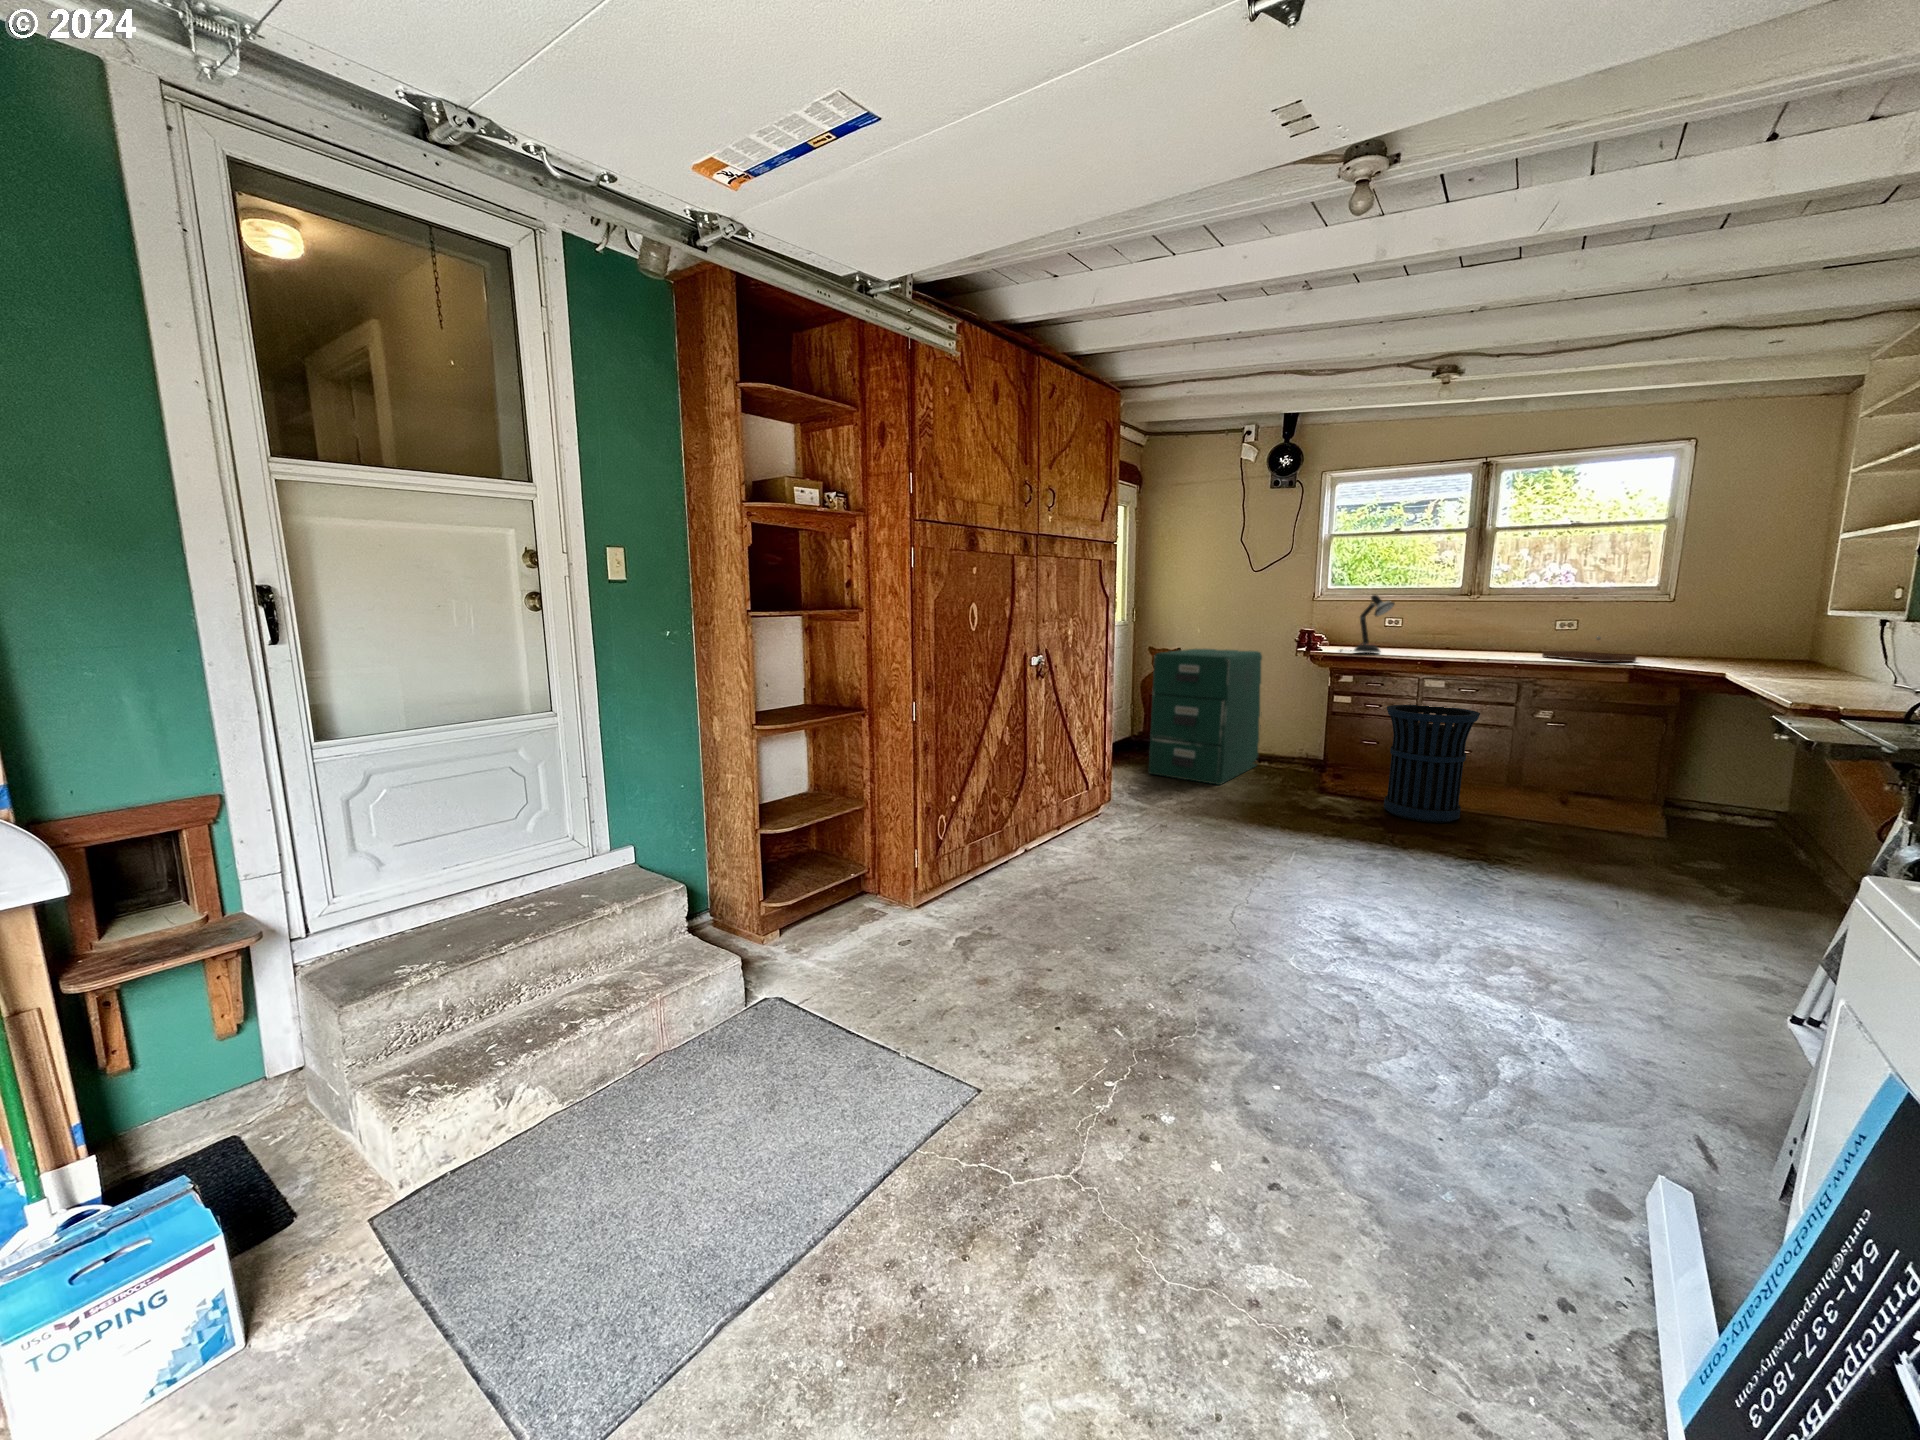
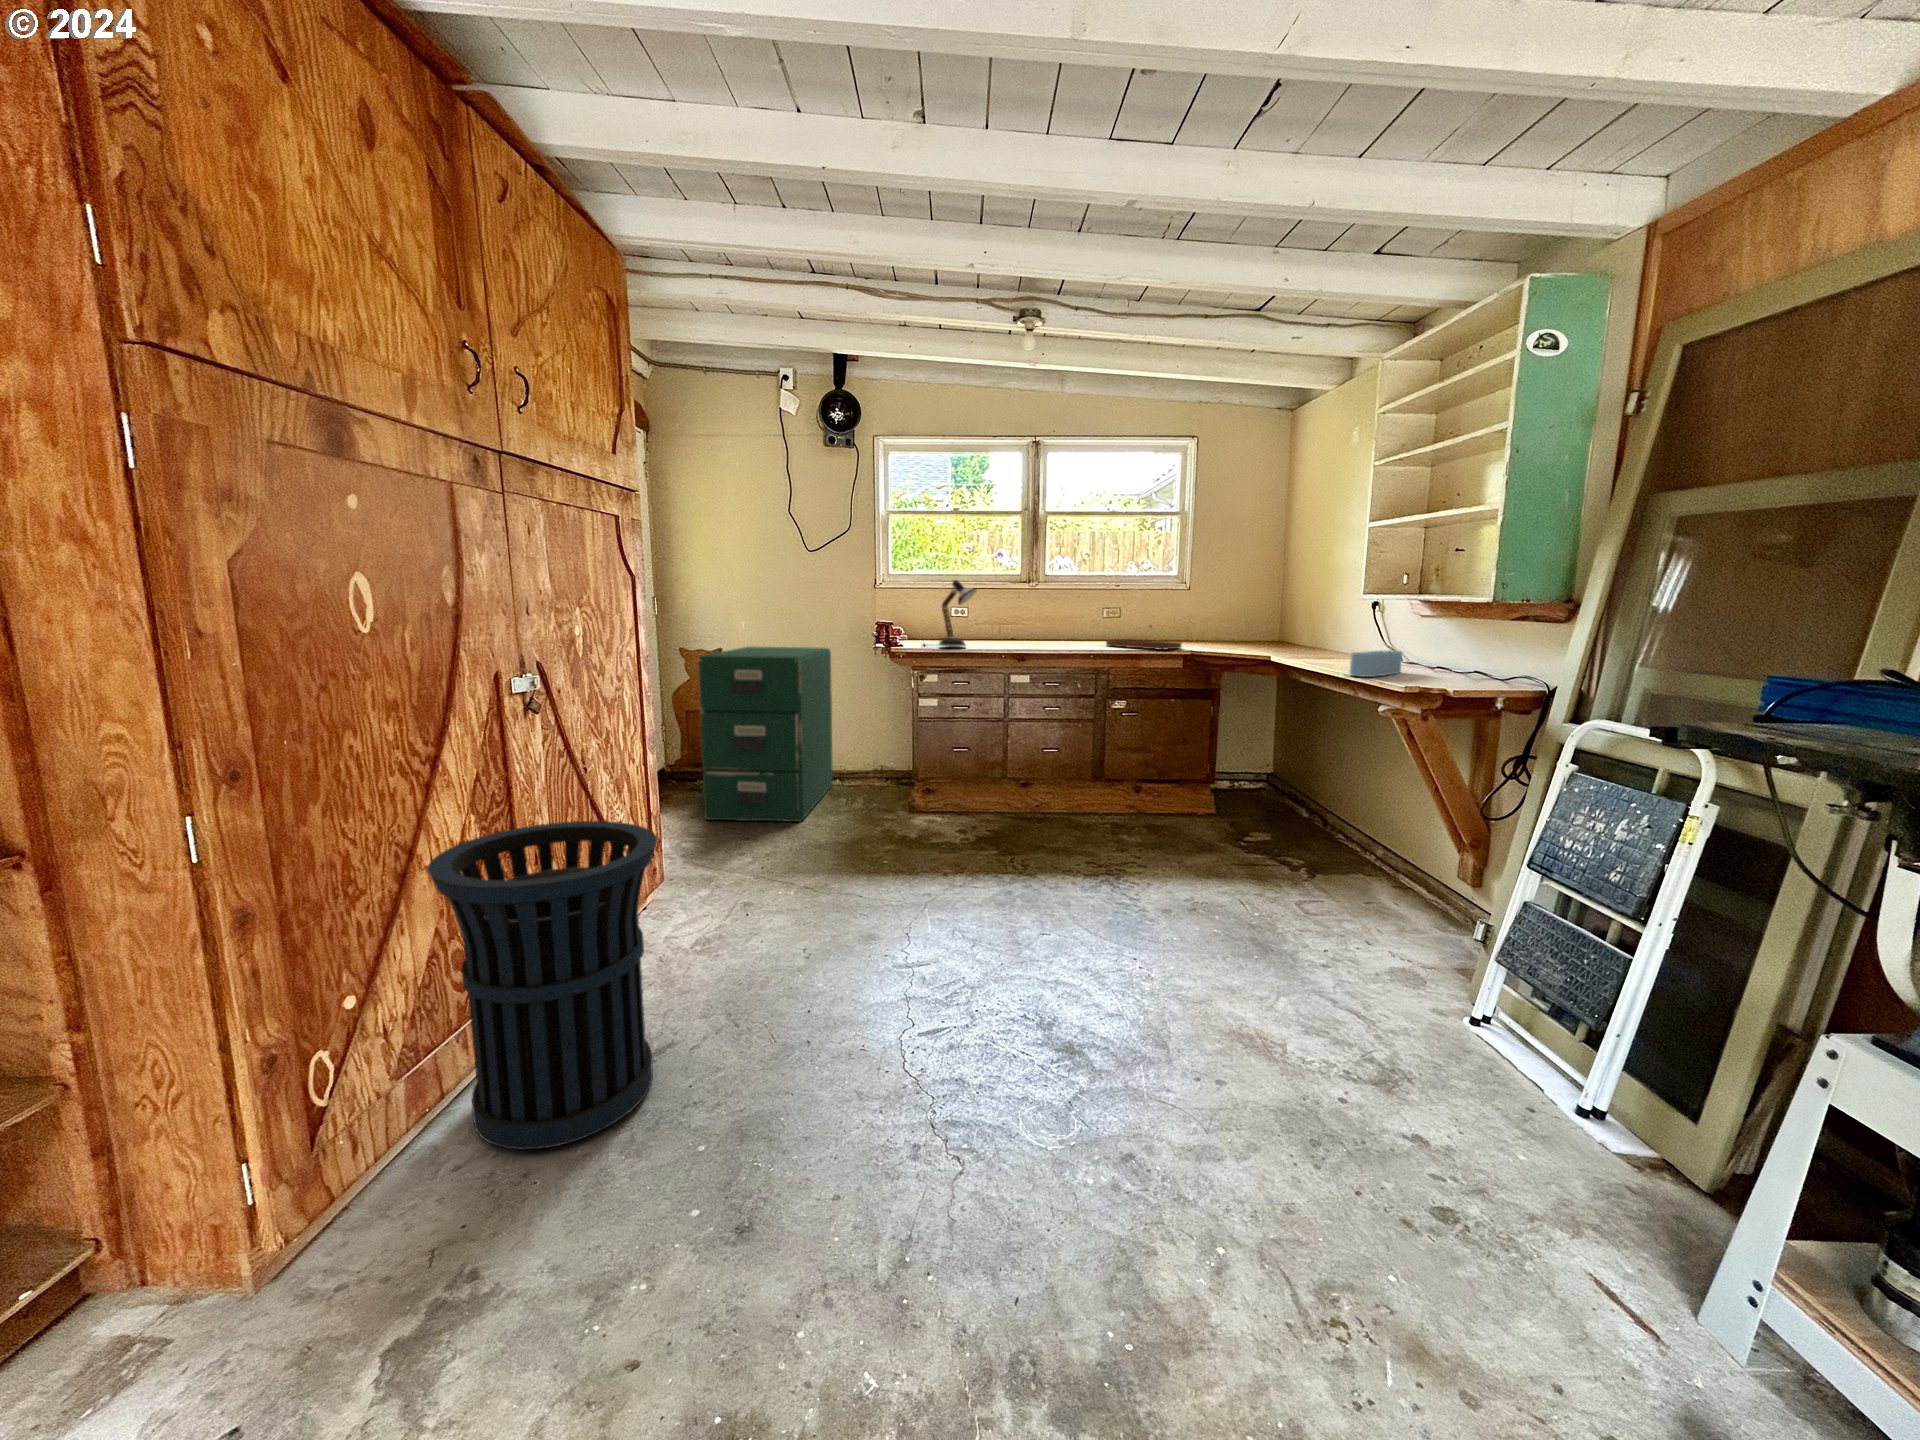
speaker: none [1791,668,1896,695] -> present [1350,650,1402,677]
trash can: present [1384,705,1480,823] -> present [428,821,657,1150]

